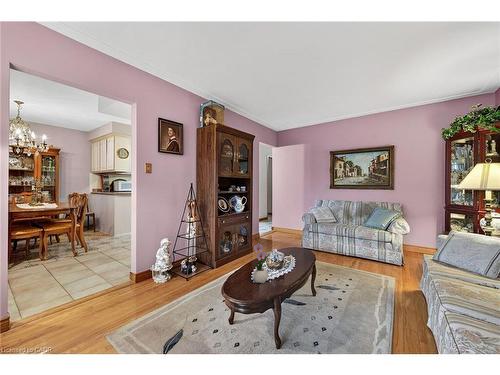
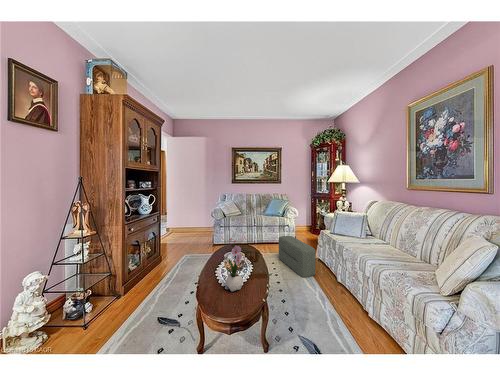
pouf: none [363,252,400,308] -> present [279,236,316,277]

